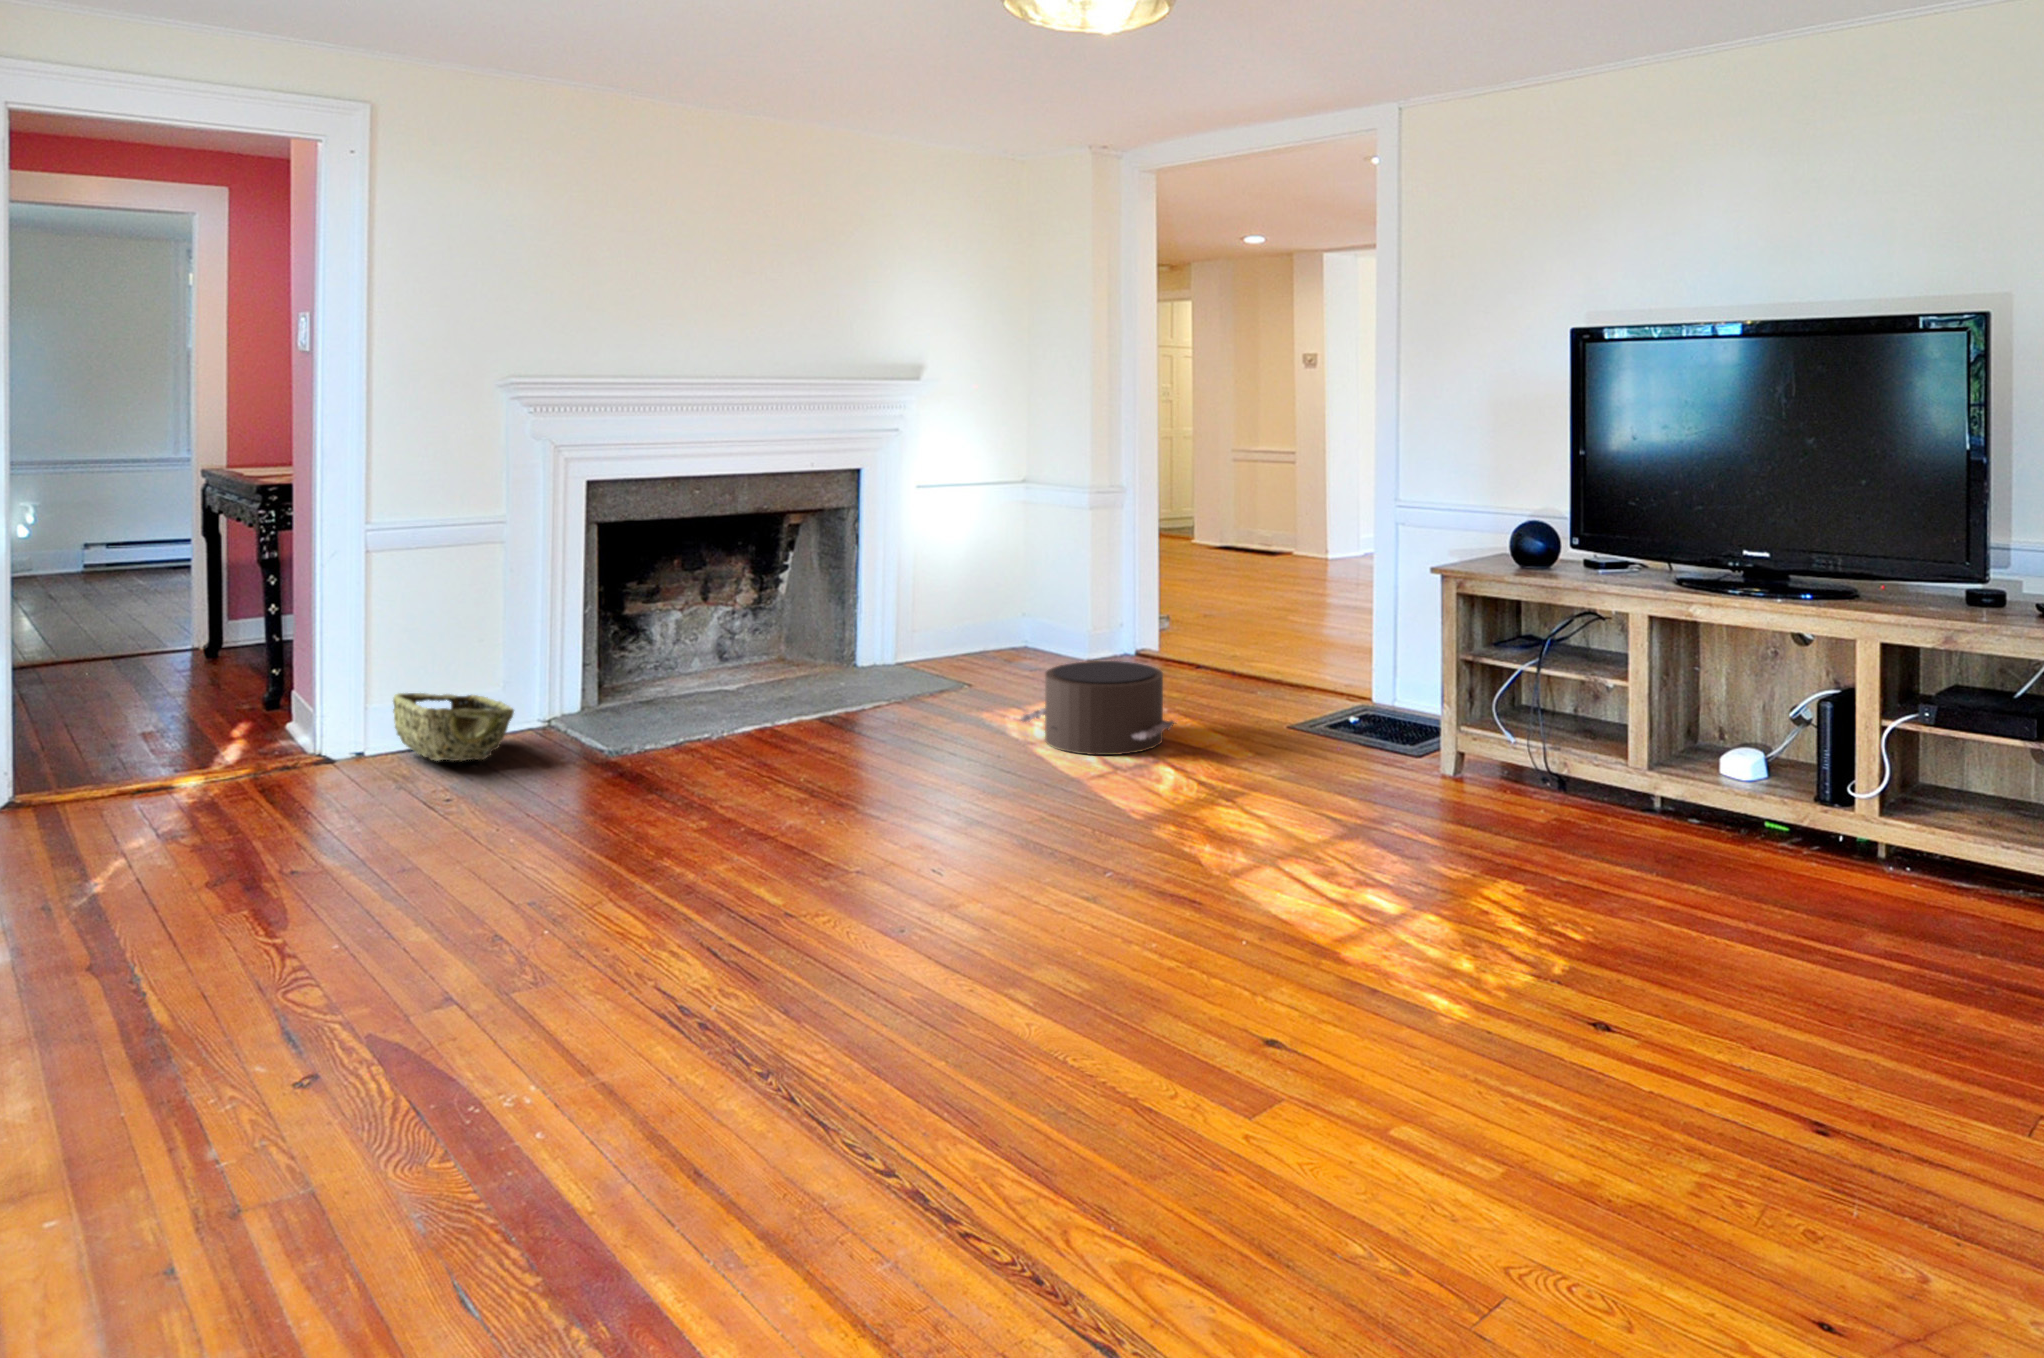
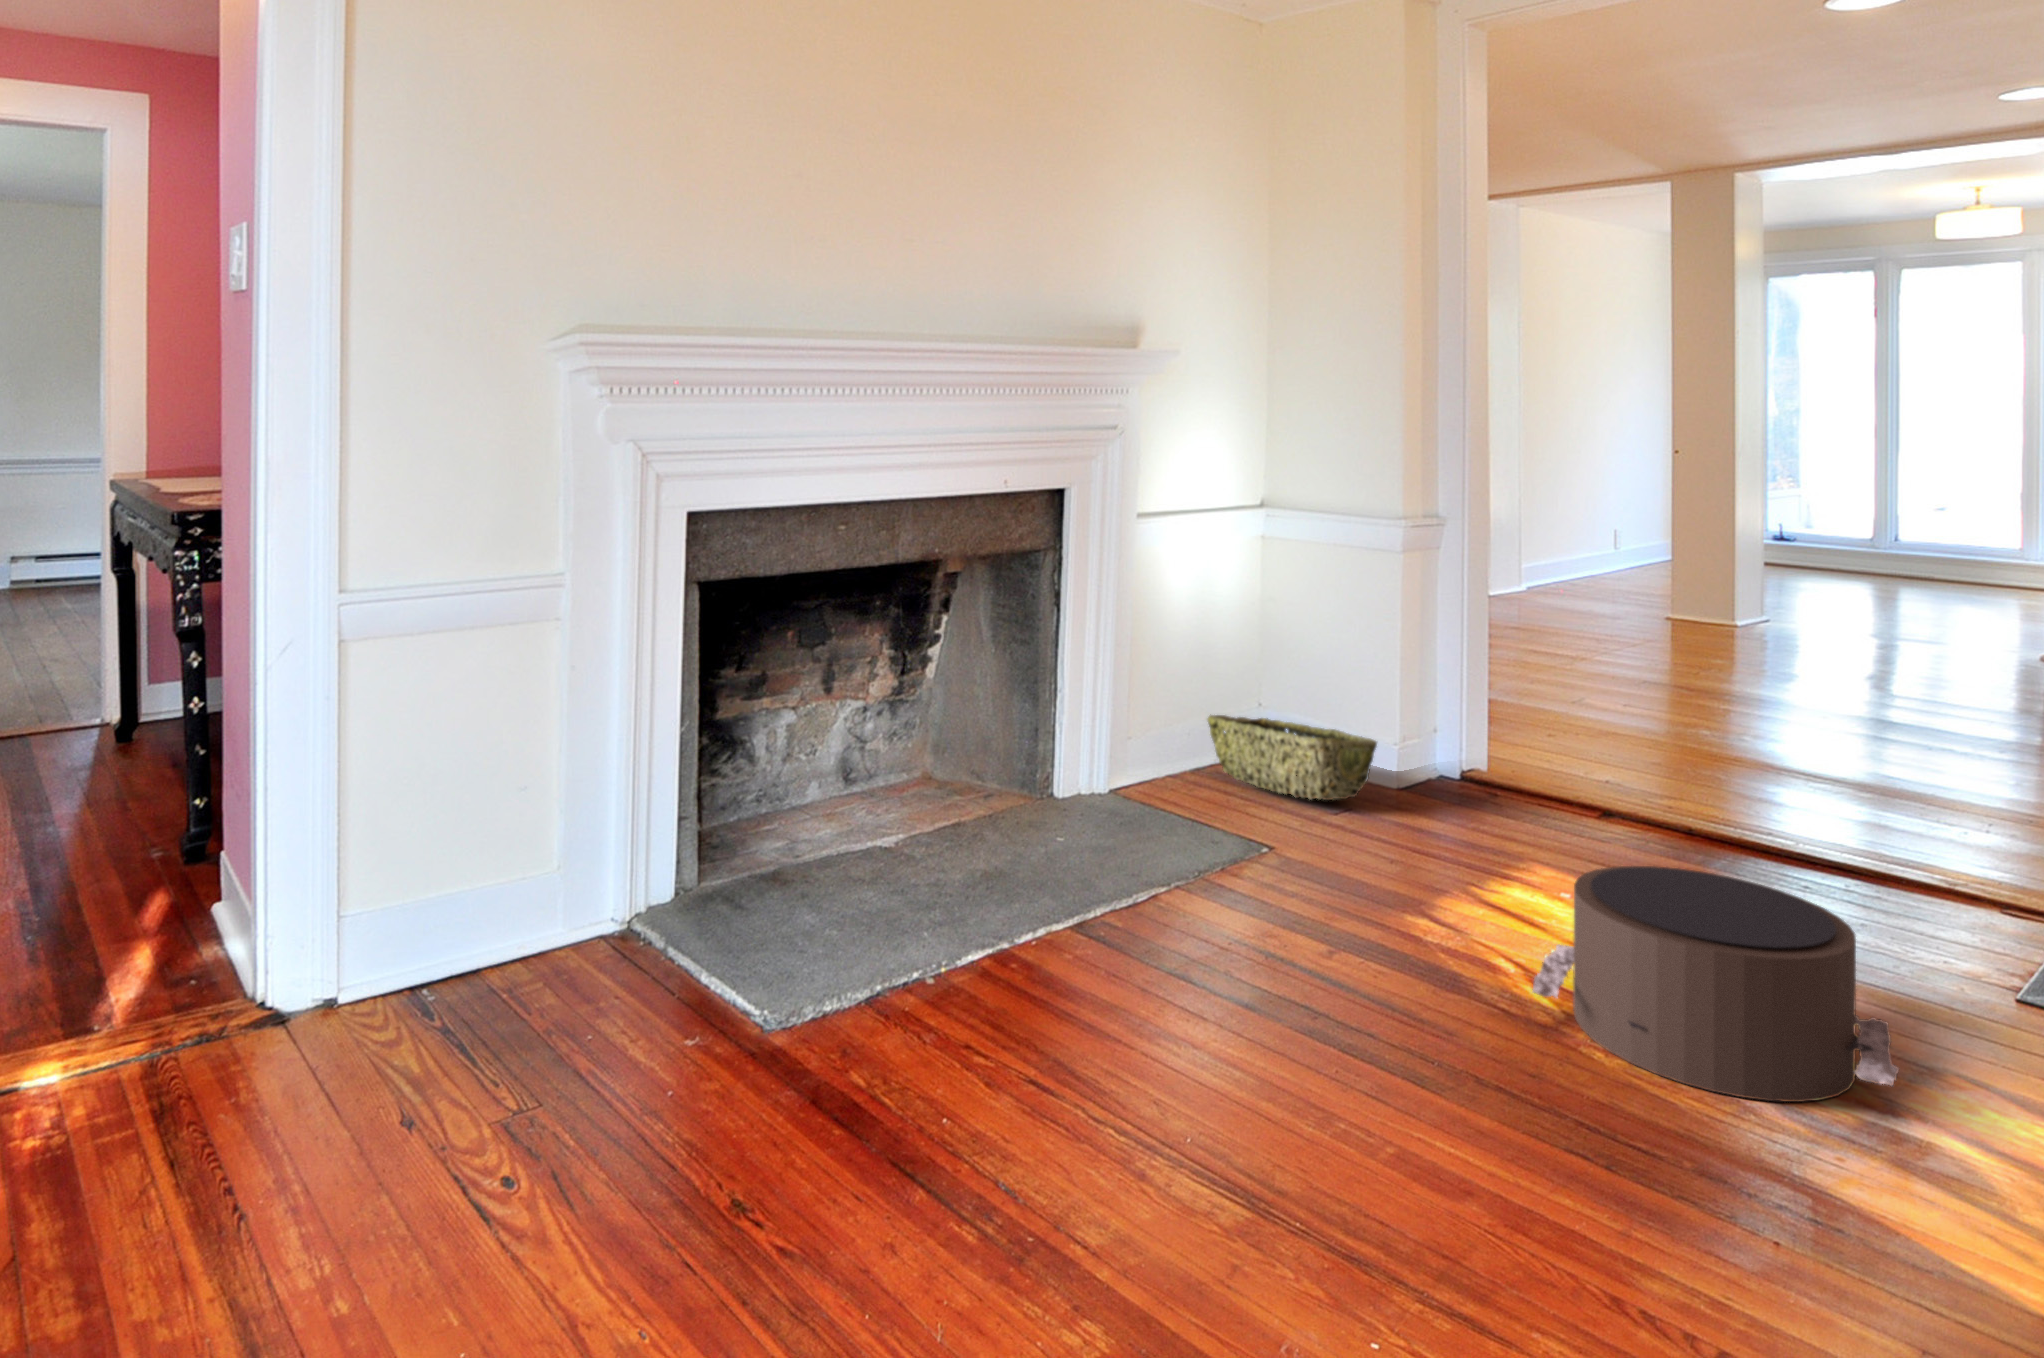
woven basket: present [393,693,514,761] -> present [1208,715,1377,800]

